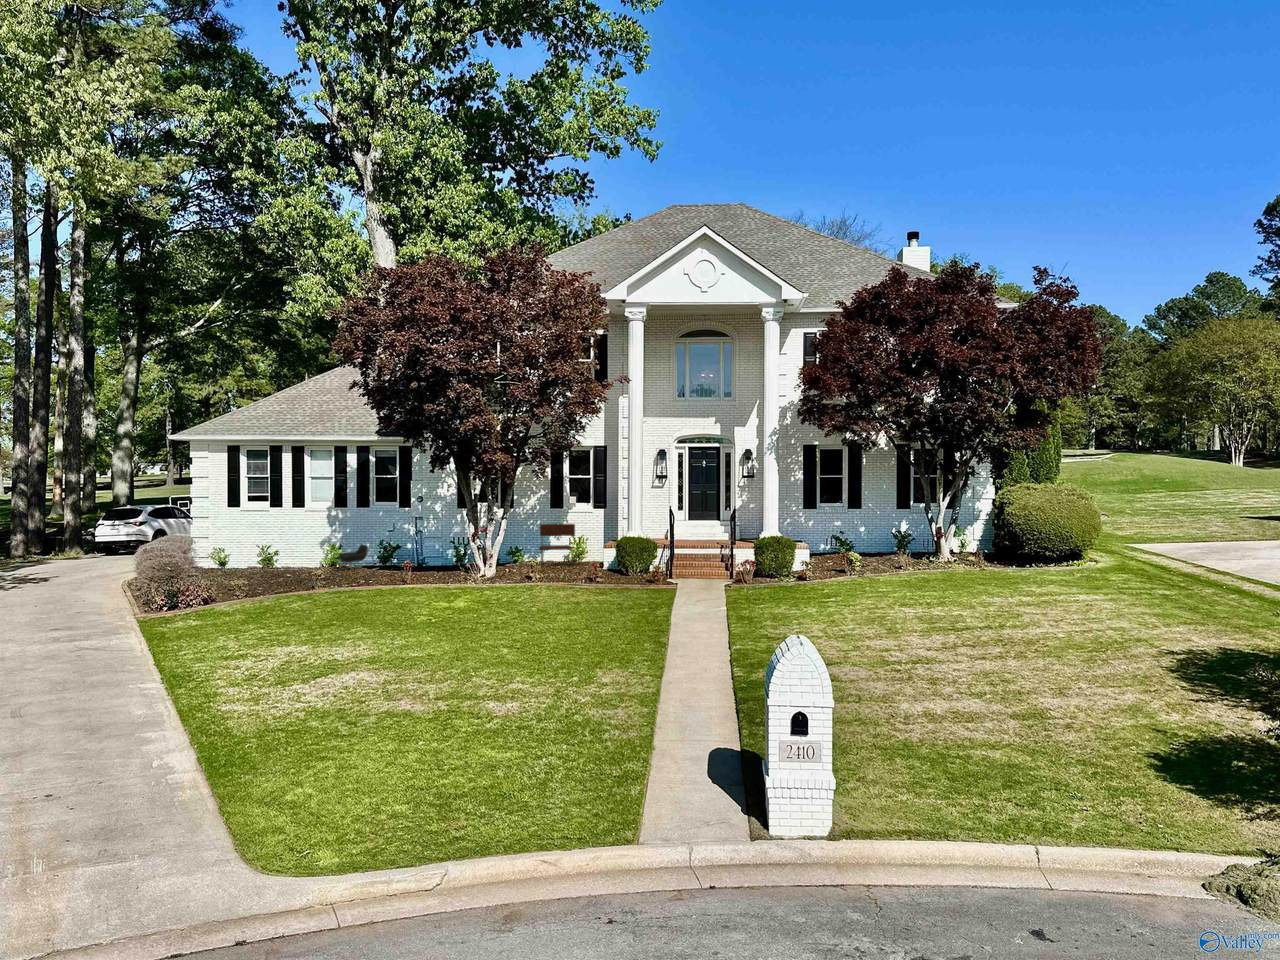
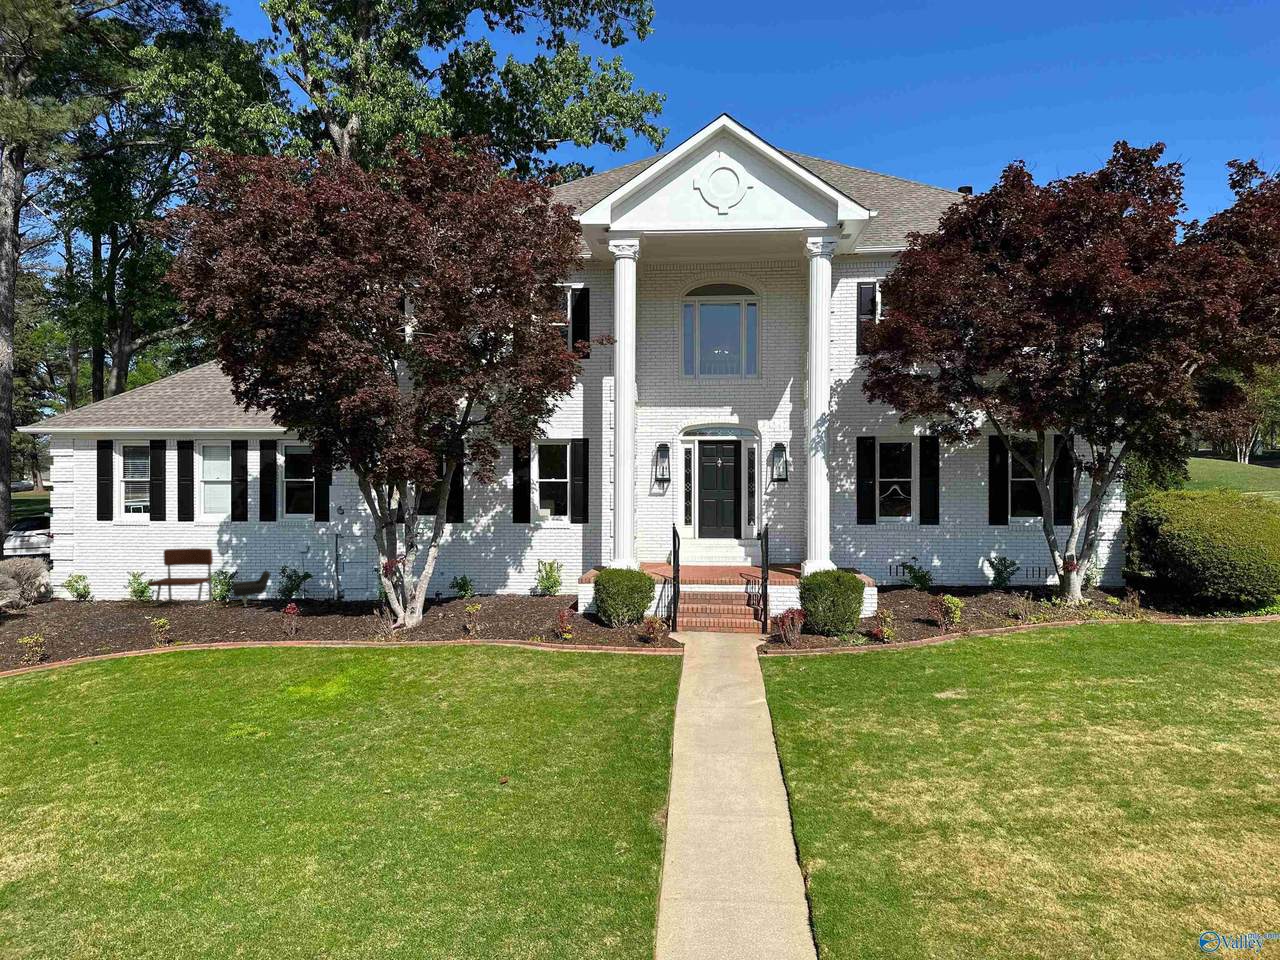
bench: present [539,524,575,564] -> present [147,548,213,605]

